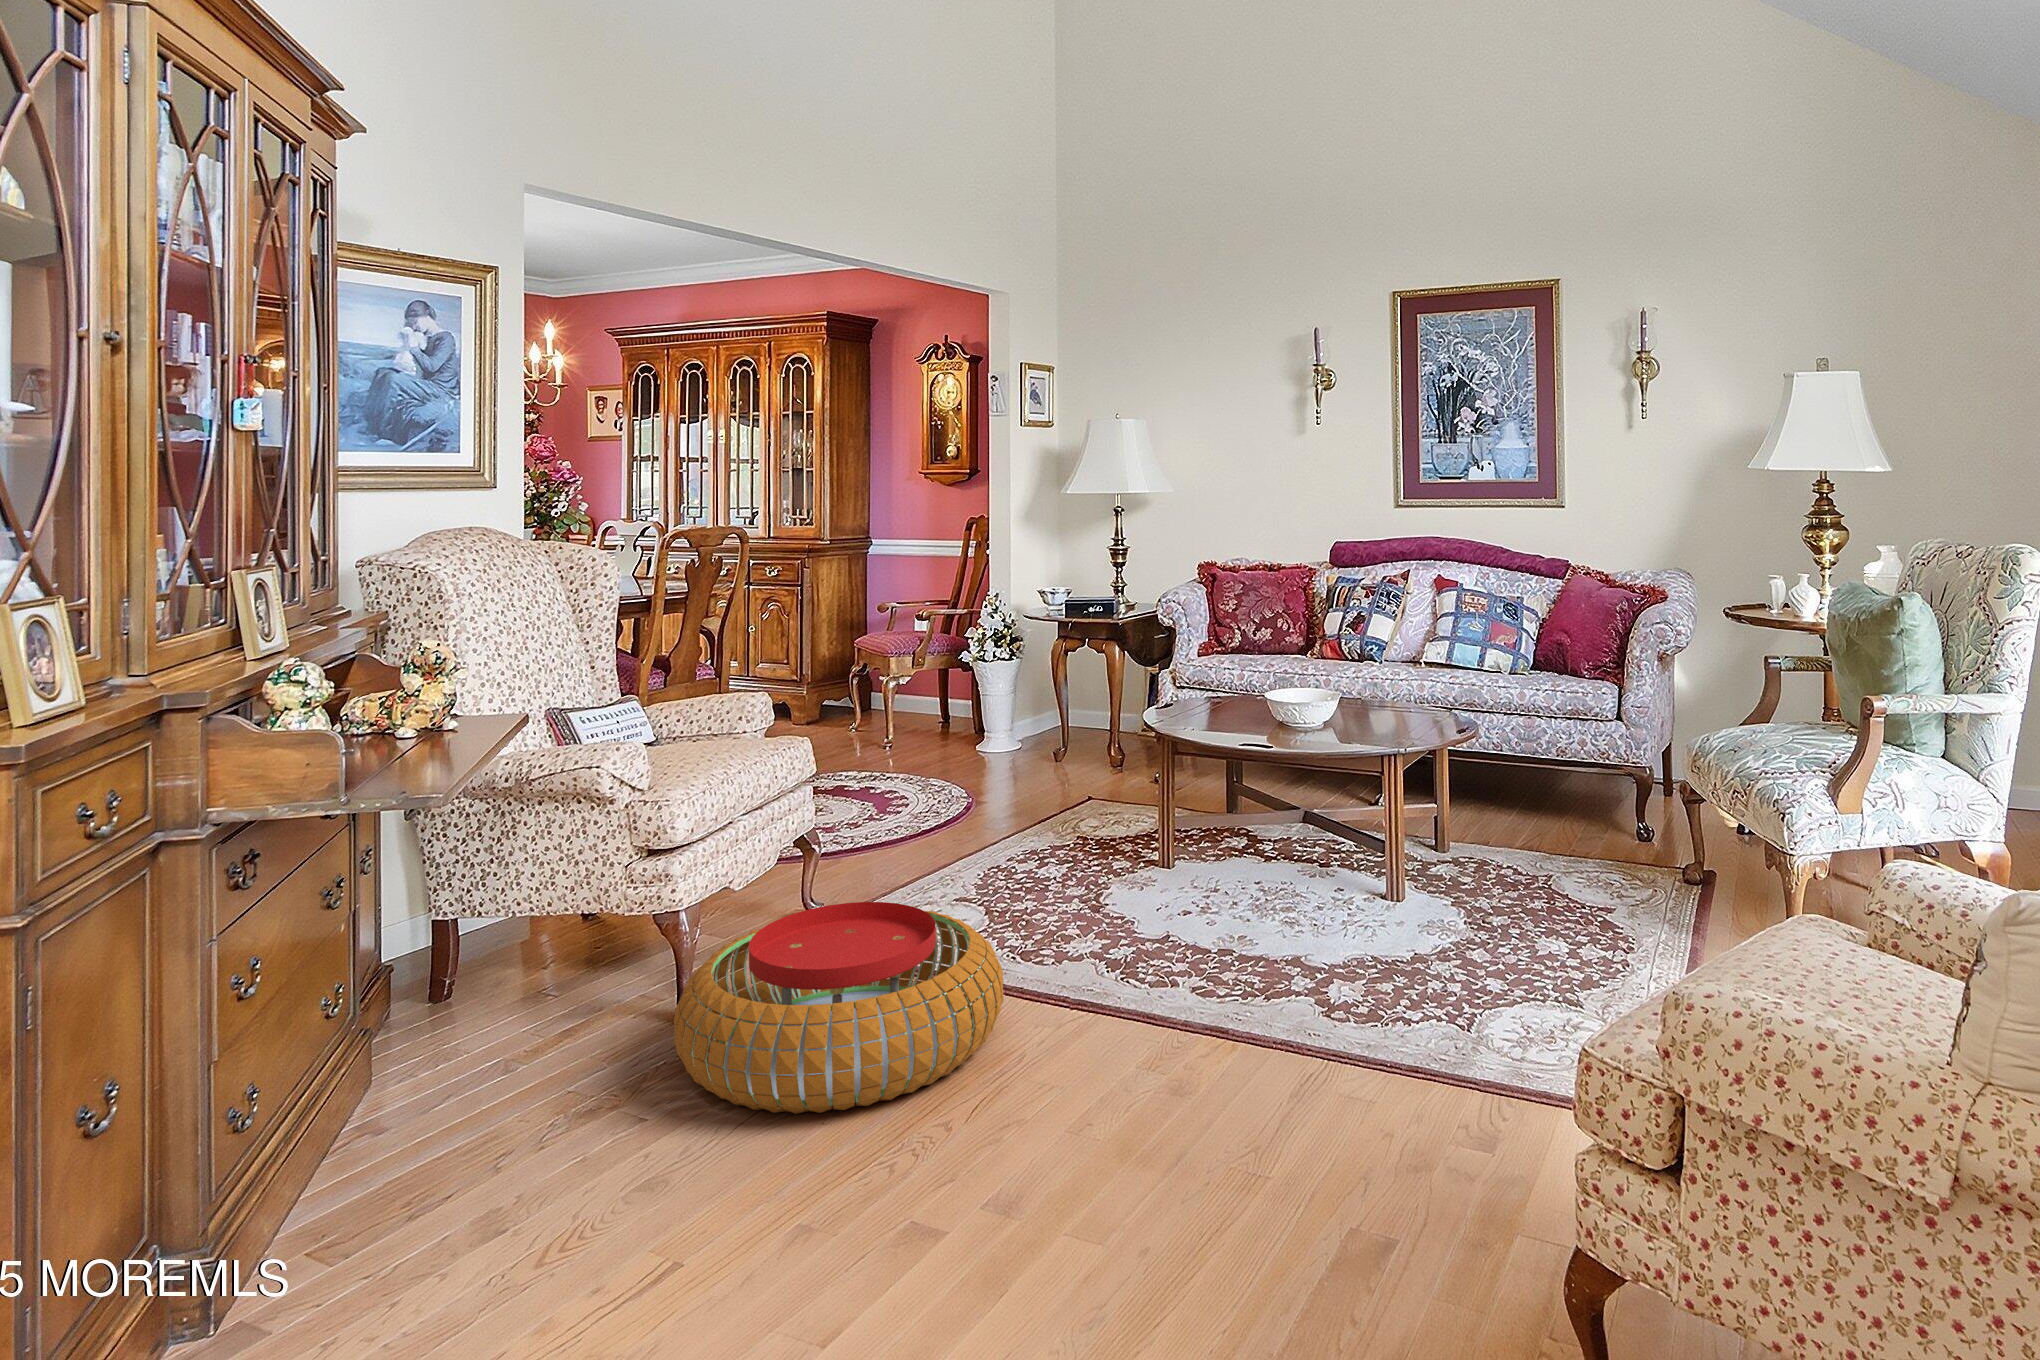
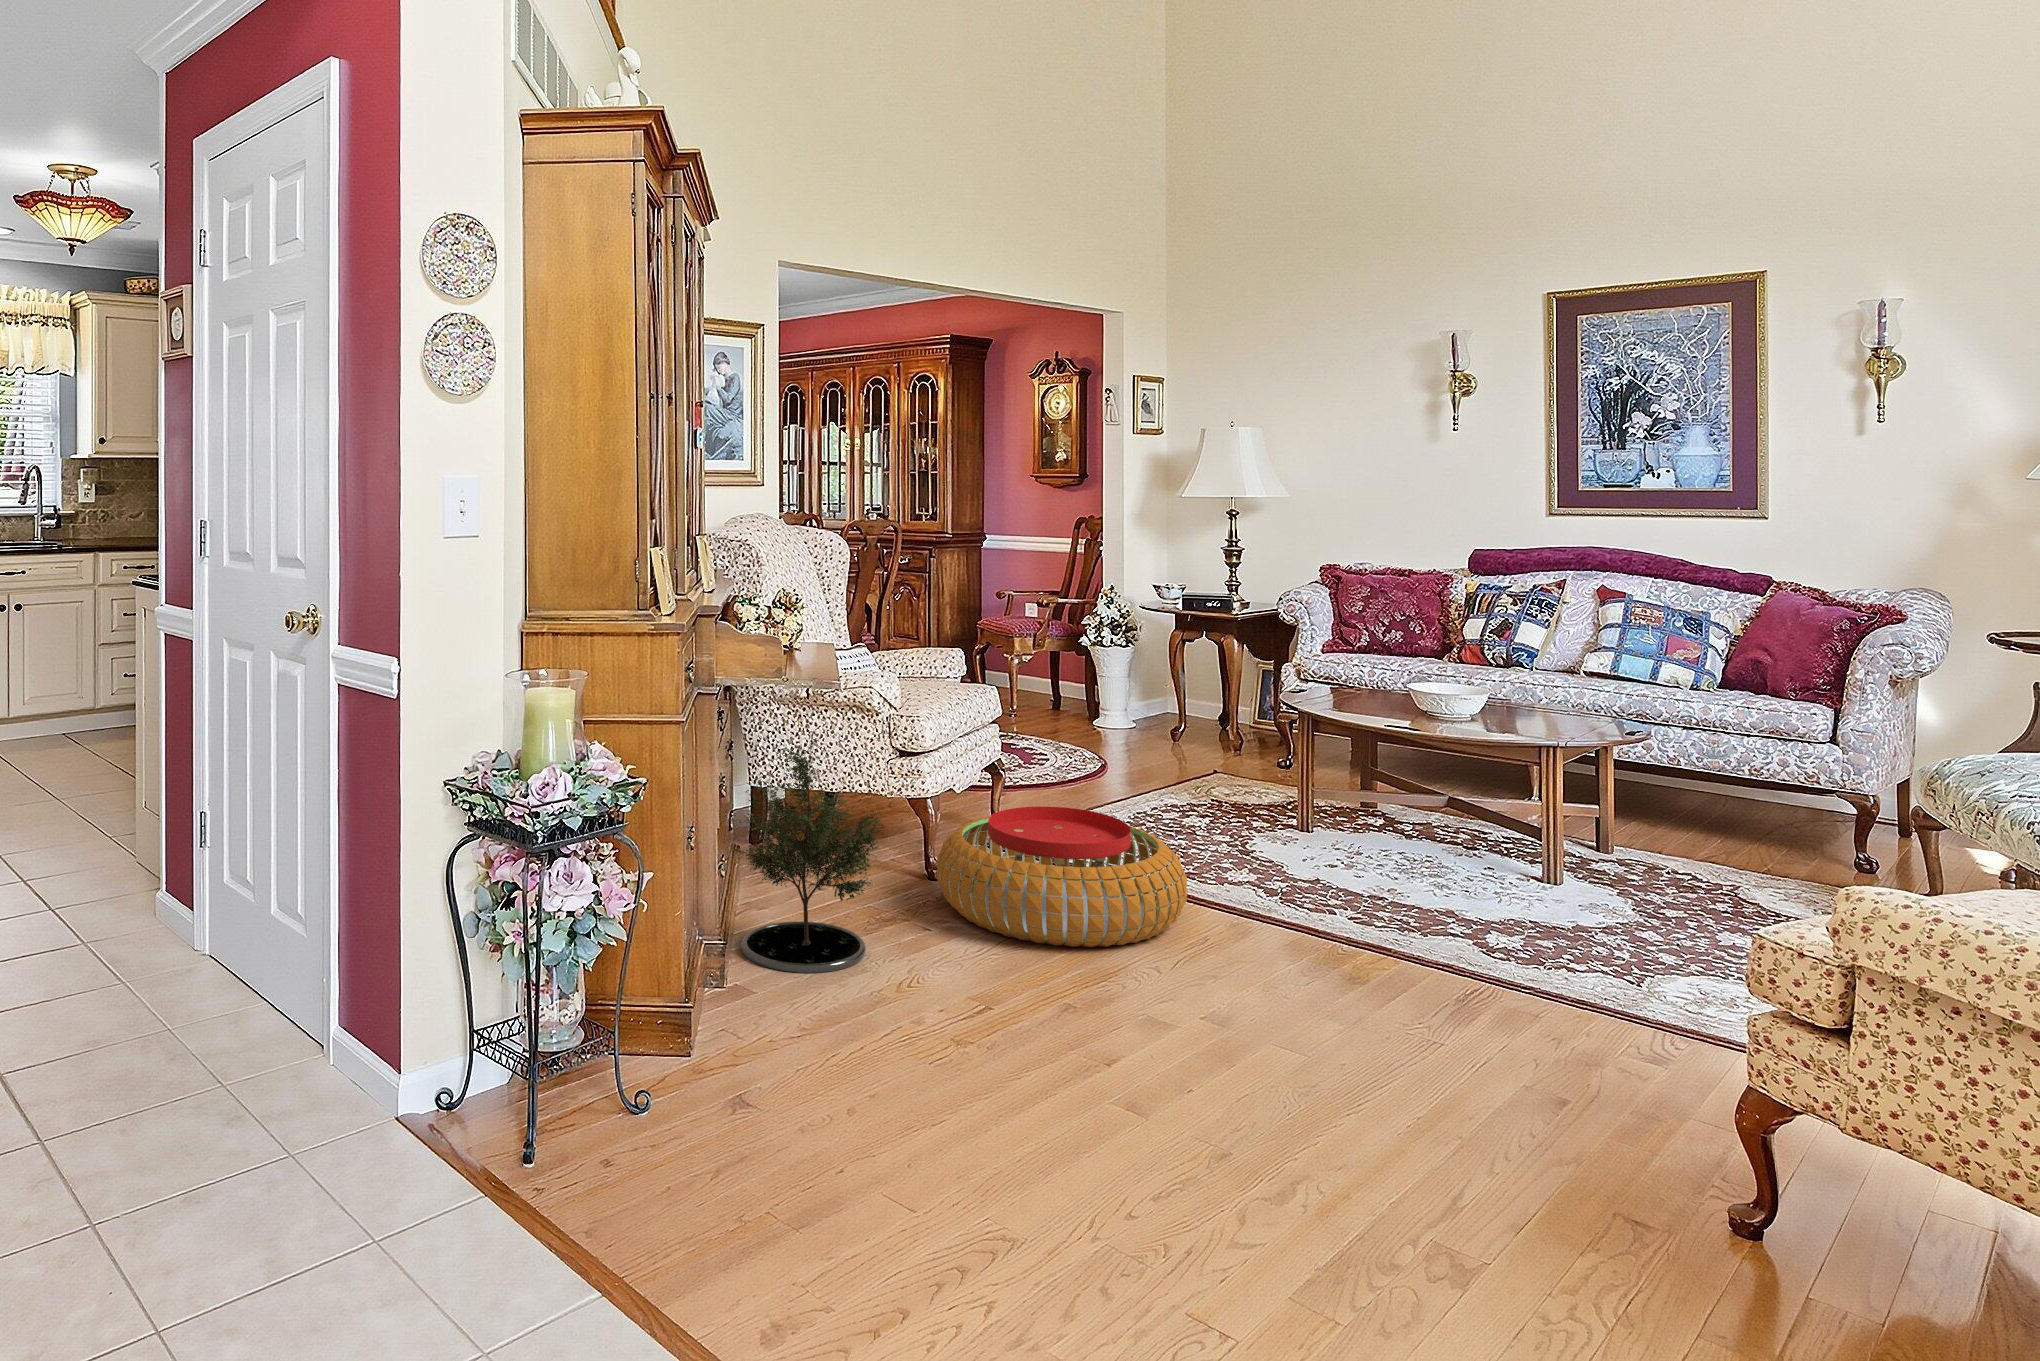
potted tree: none [281,871,555,1268] -> present [735,731,888,973]

